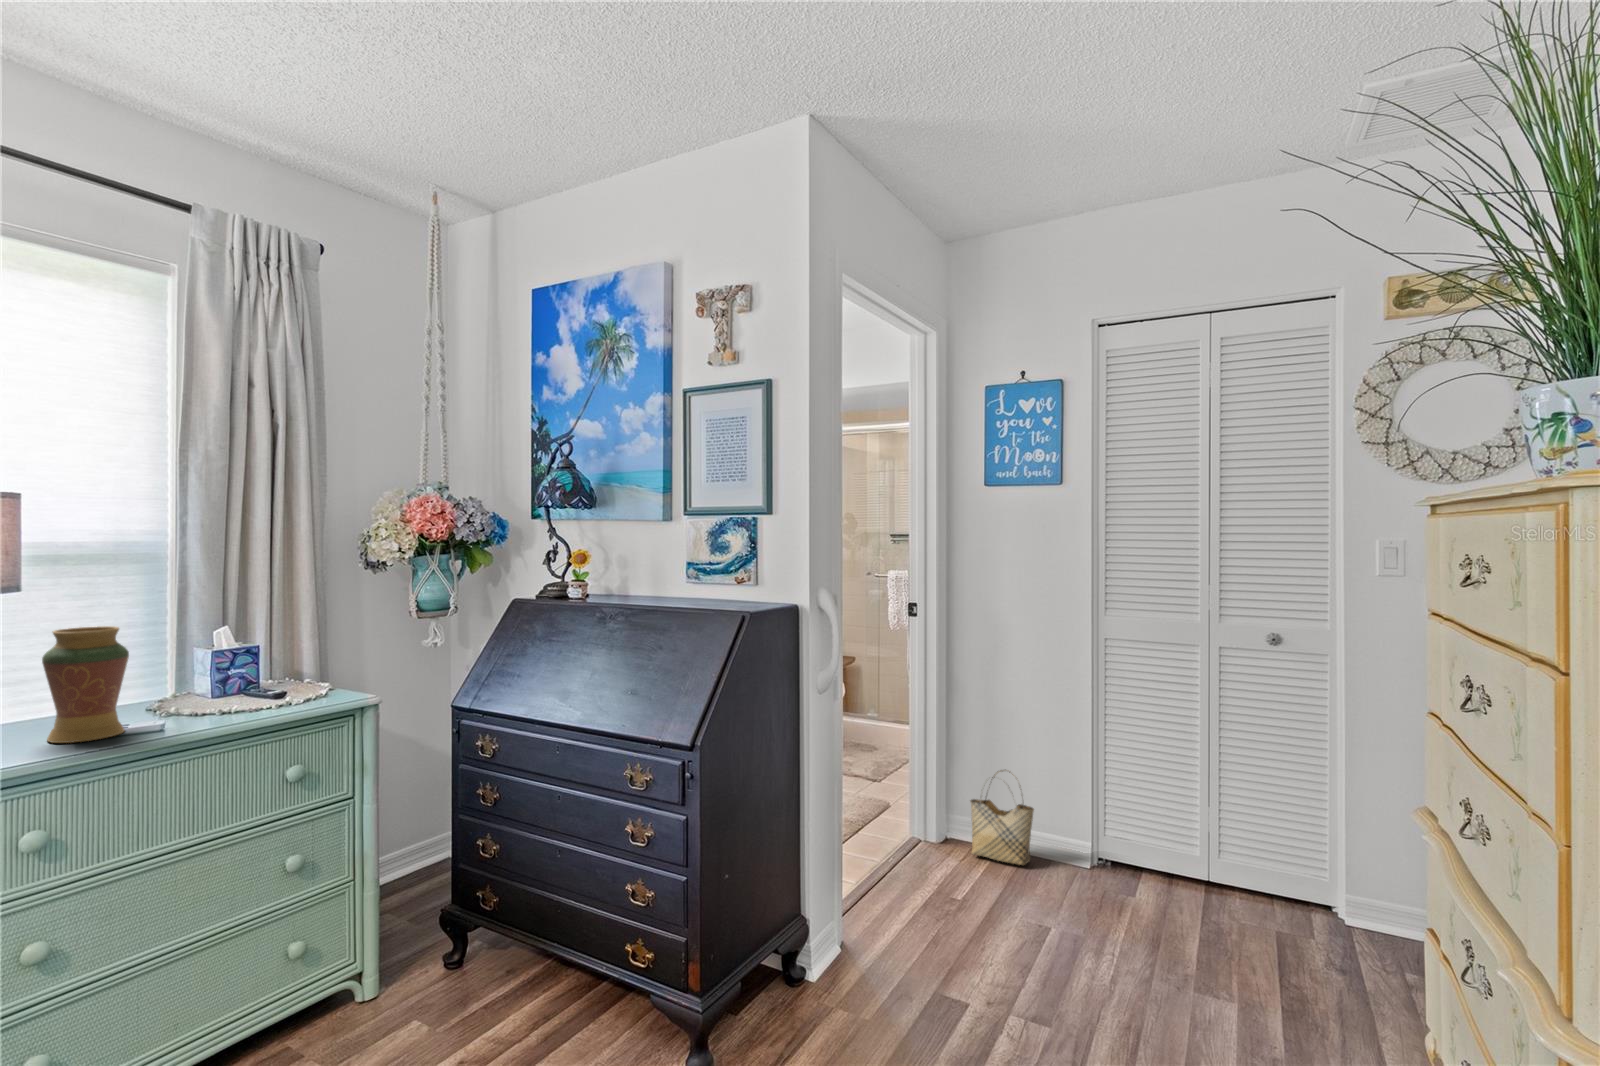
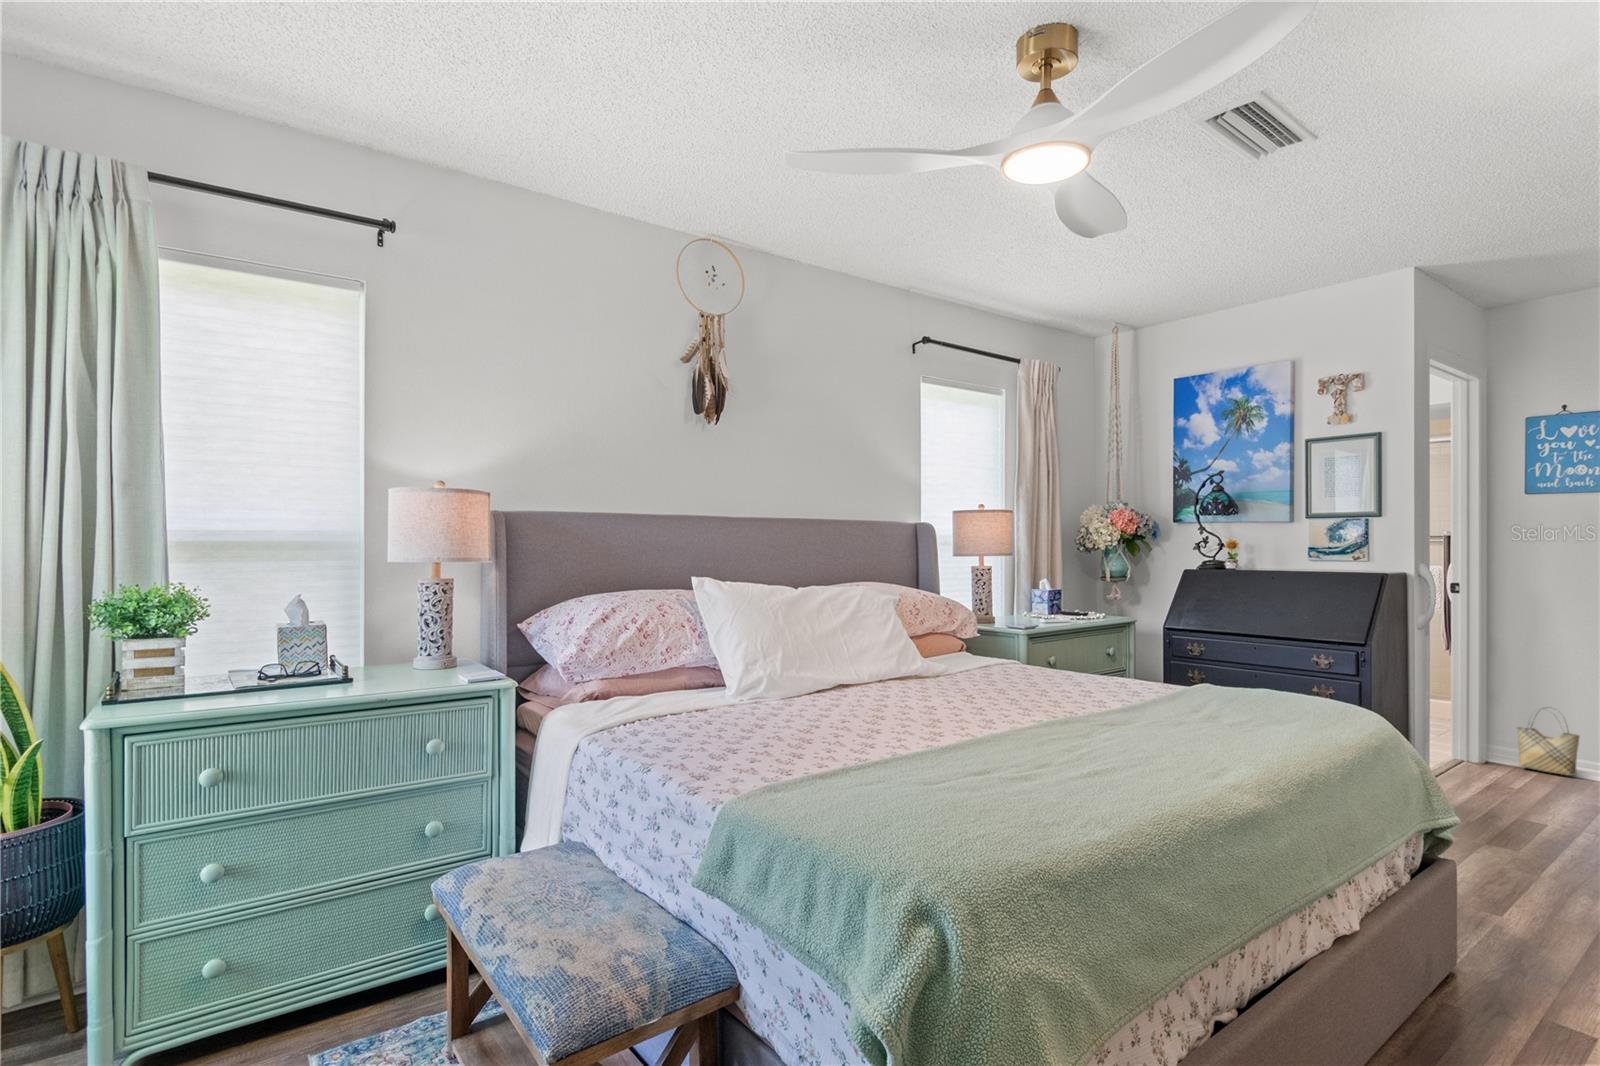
decorative vase: present [42,626,129,743] -> none [1024,574,1056,624]

